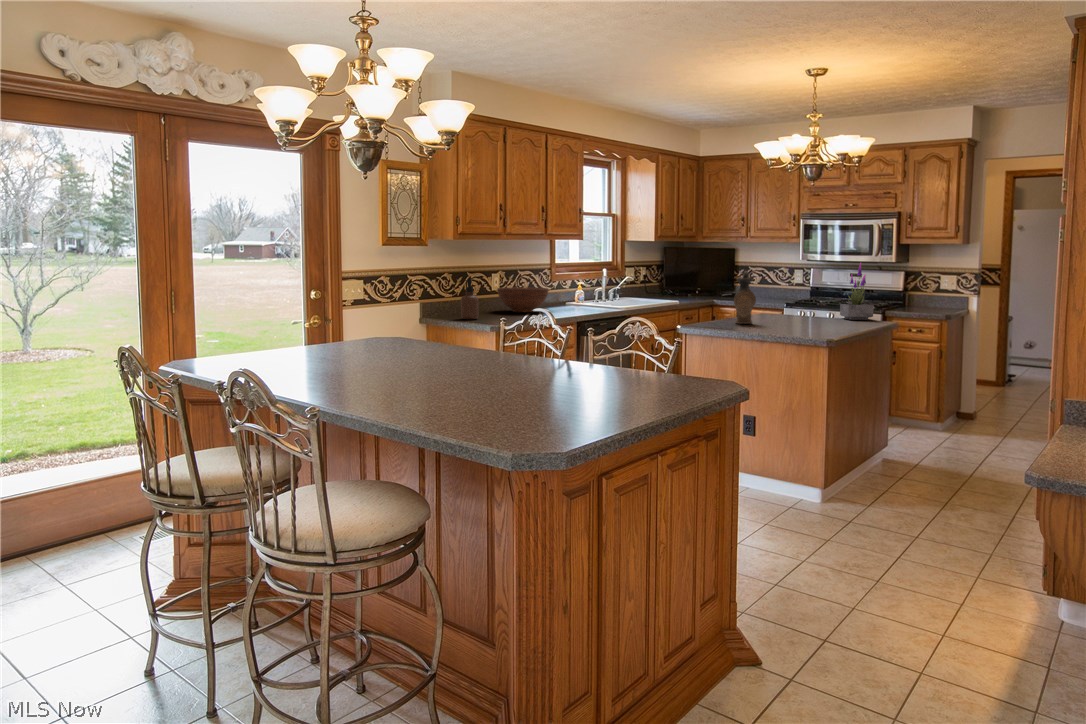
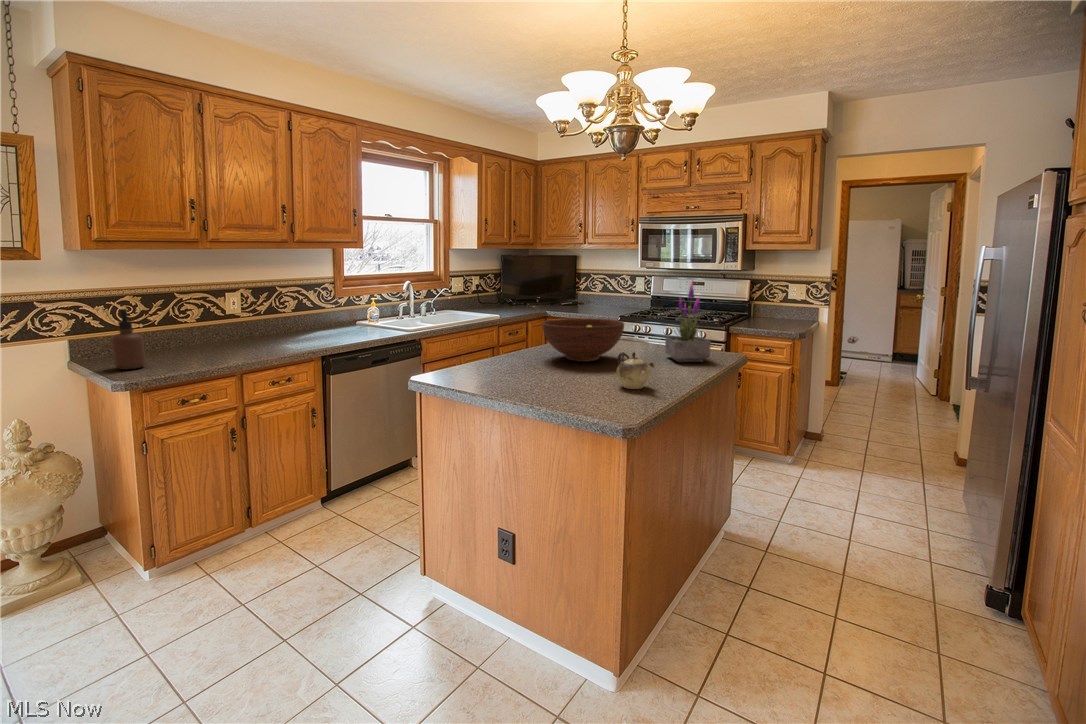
ceramic pitcher: present [734,271,756,324] -> none [490,297,524,383]
fruit bowl: present [497,288,548,312] -> present [542,318,624,362]
teapot: none [815,304,841,327] -> present [616,352,655,389]

